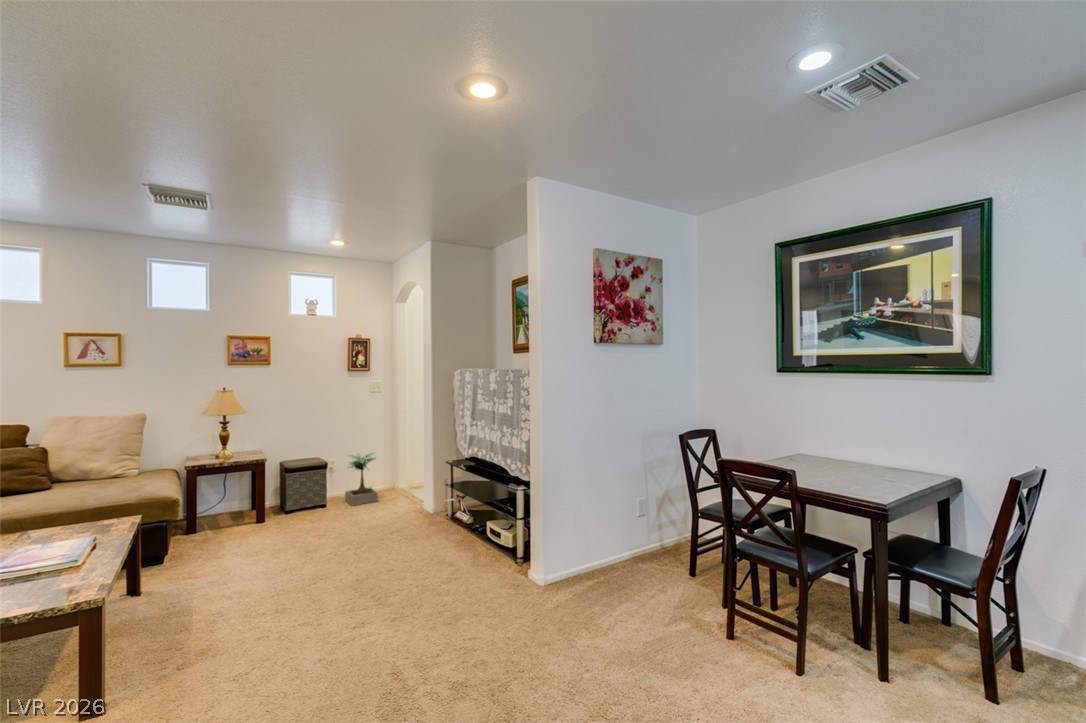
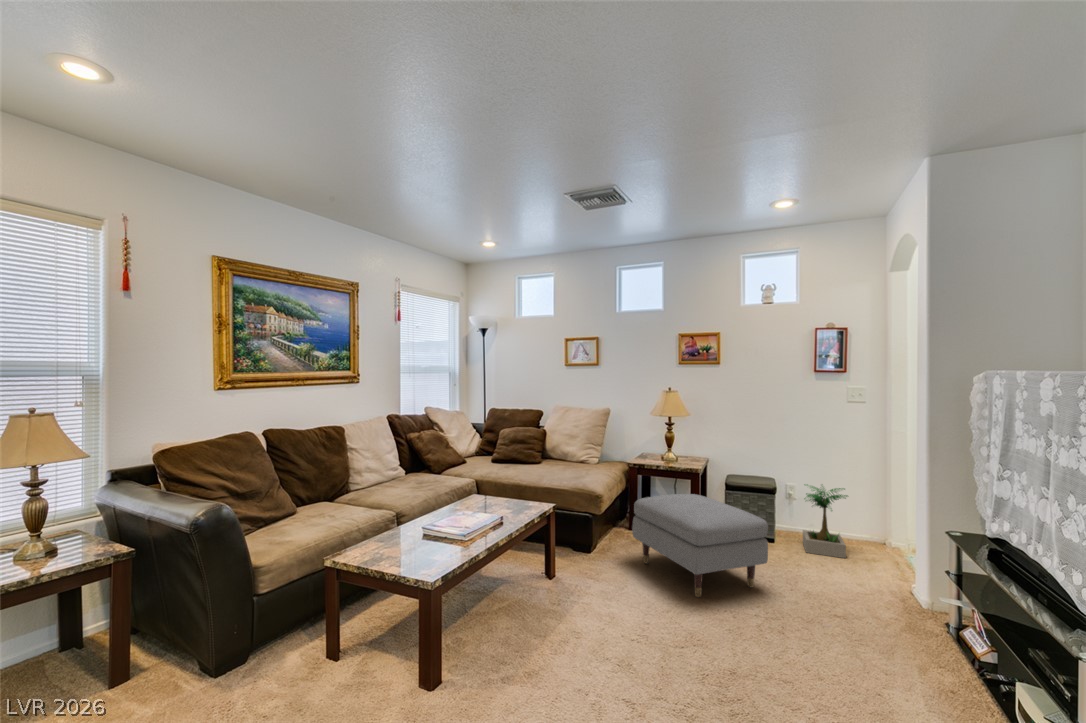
ottoman: none [216,481,343,558] -> present [632,494,768,597]

